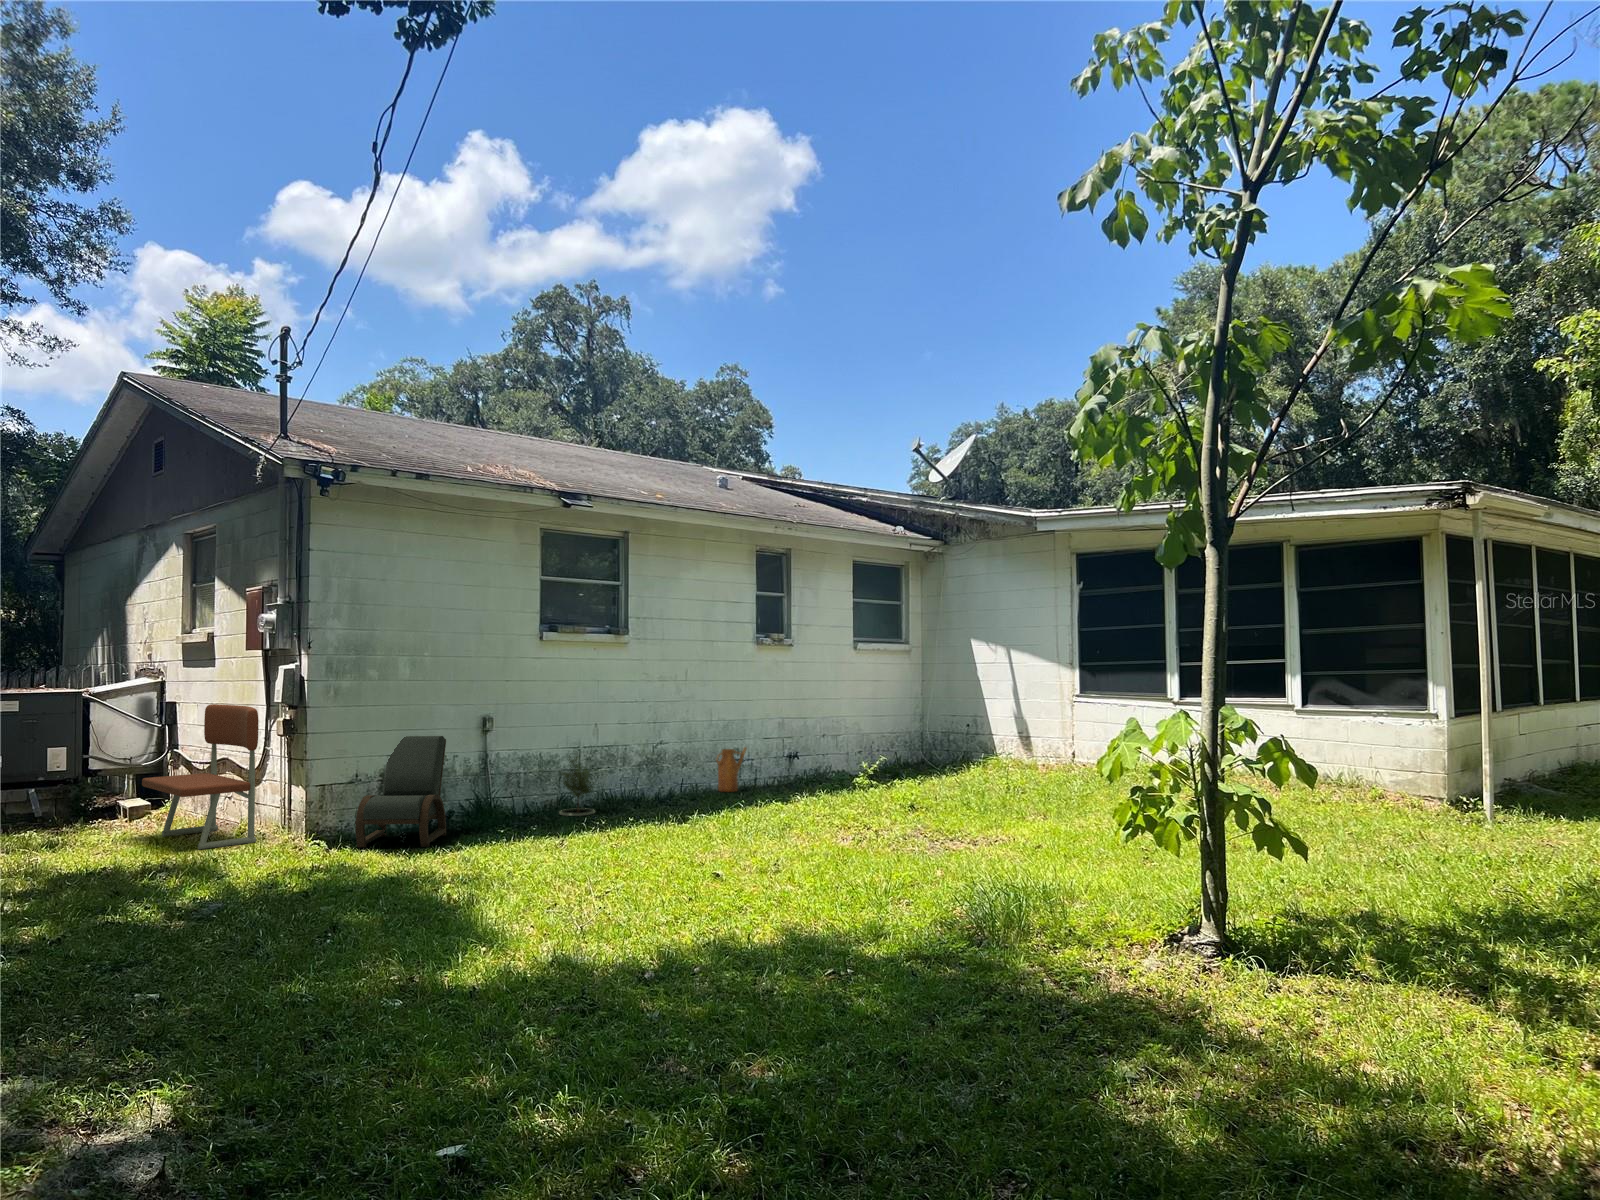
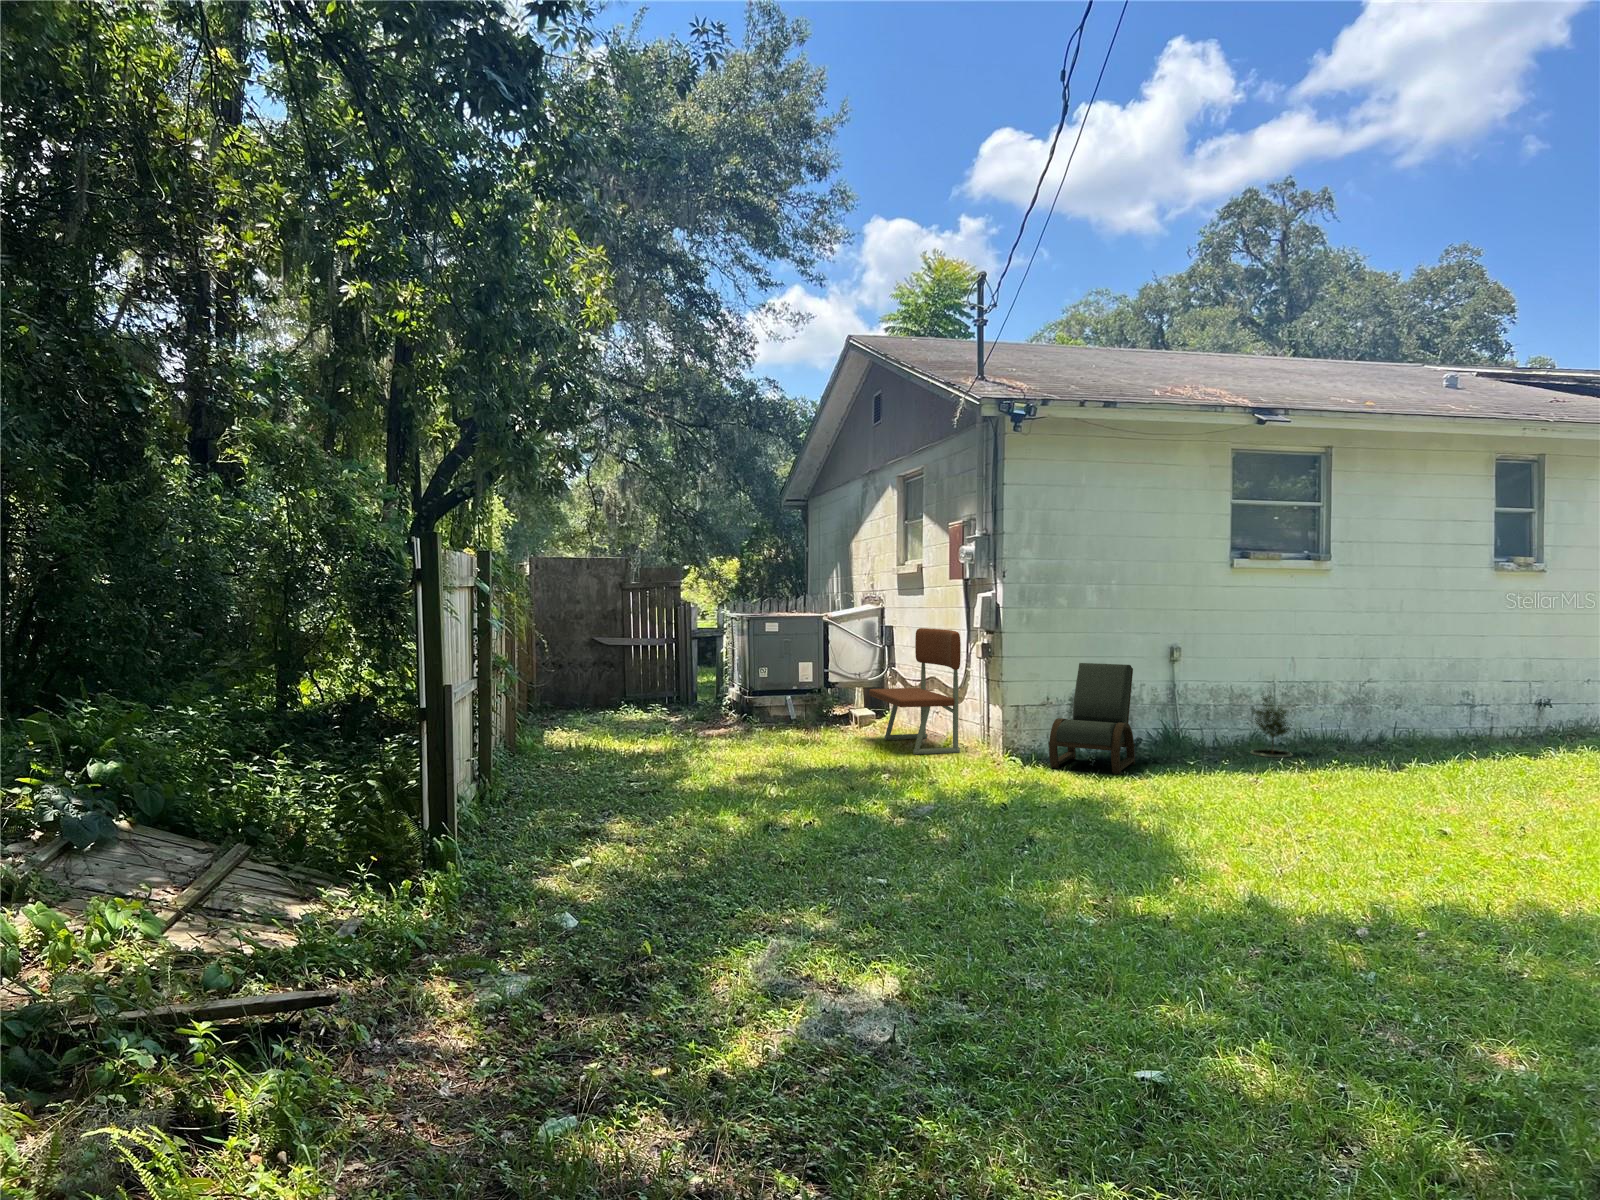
watering can: present [716,747,747,792] -> none [1438,696,1478,747]

